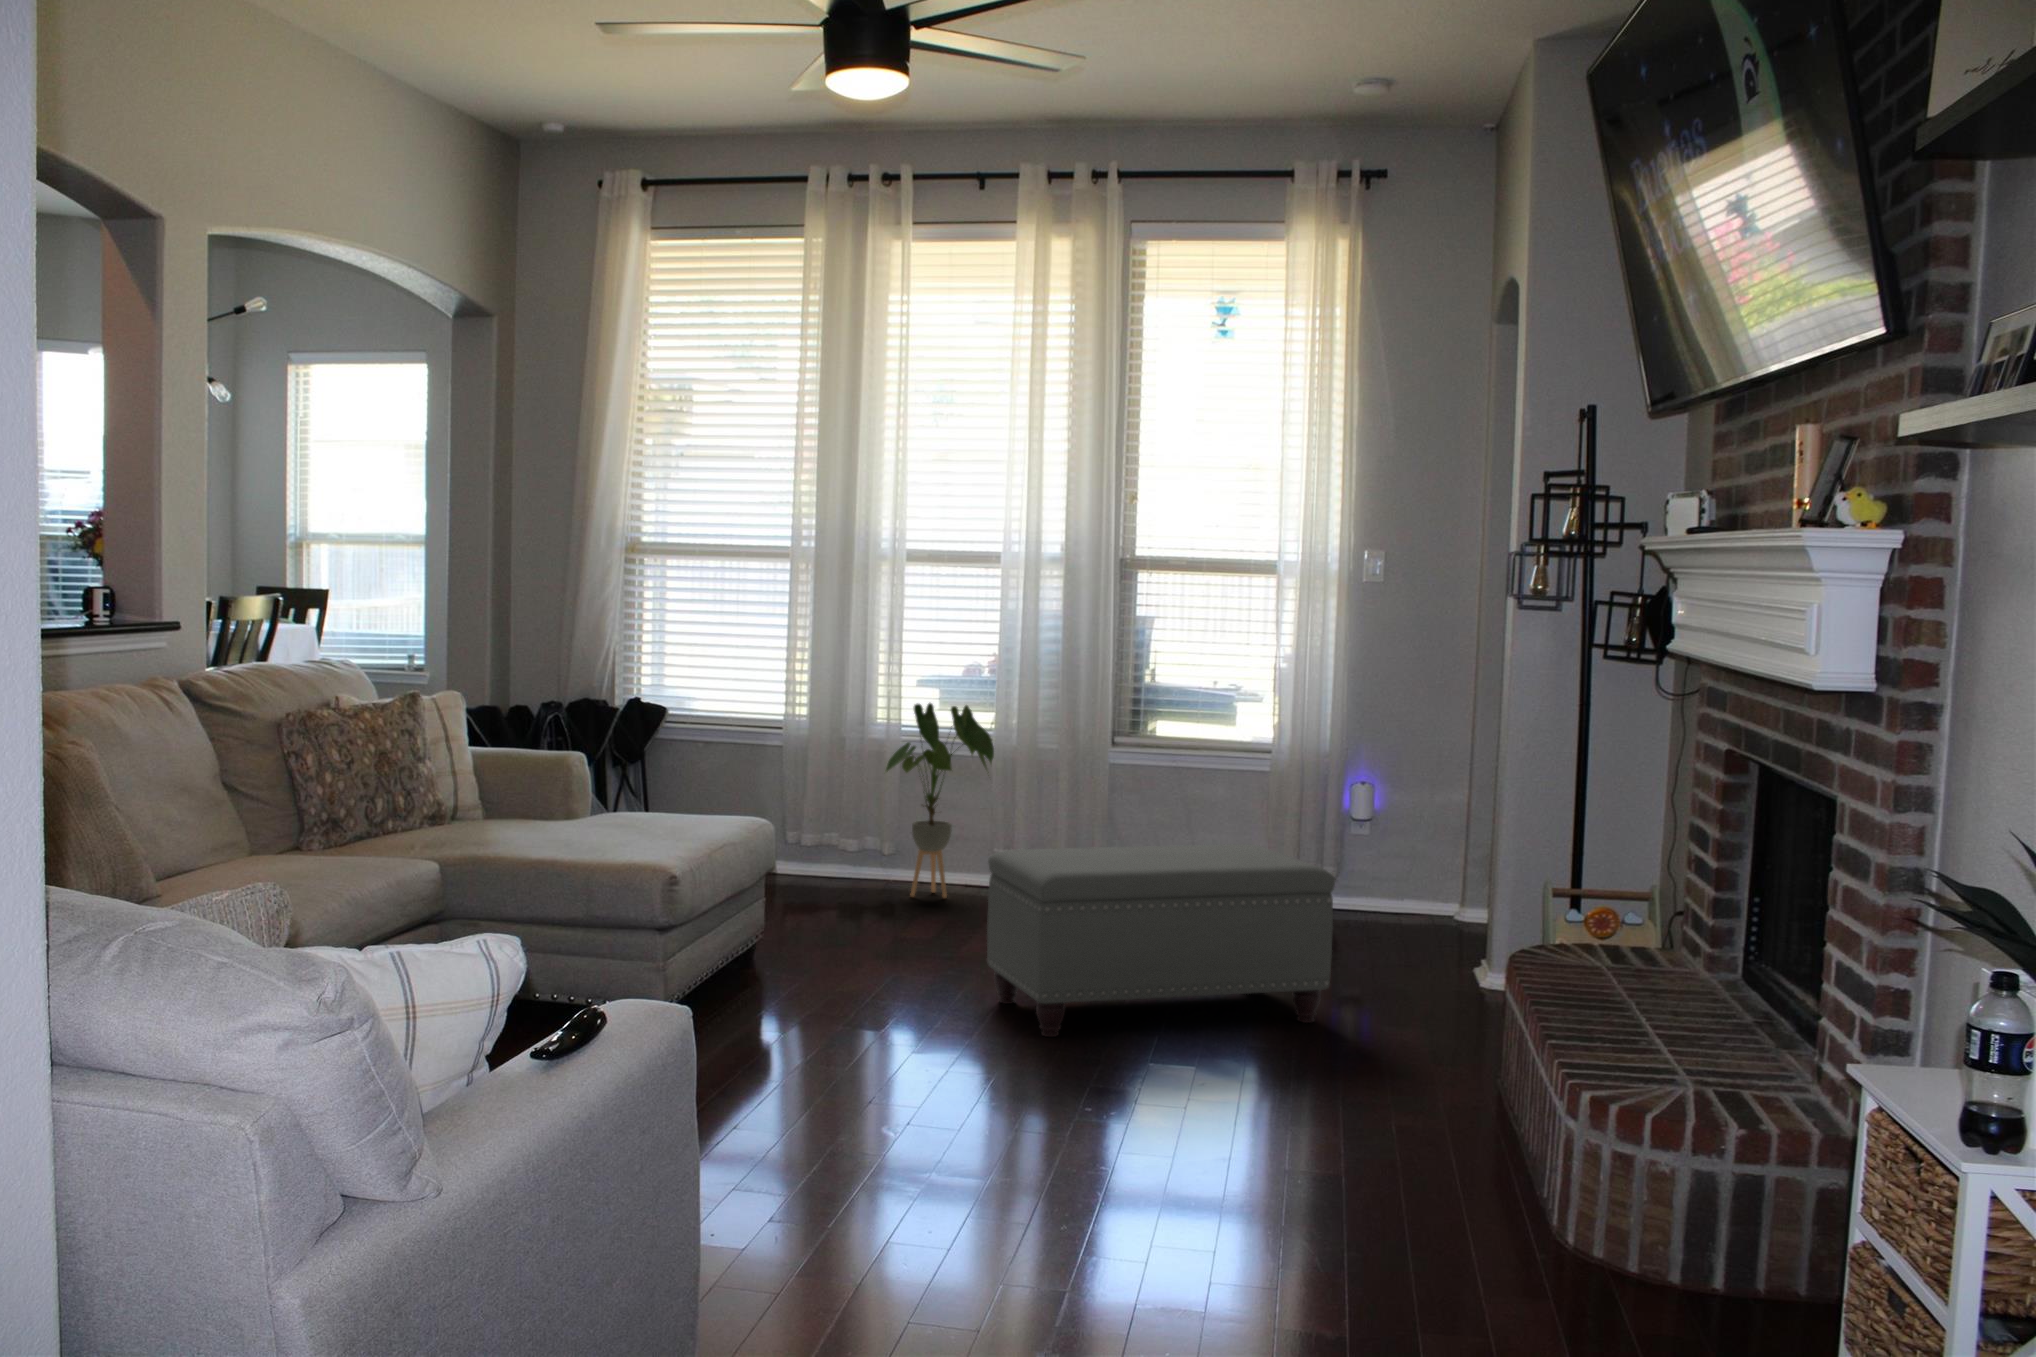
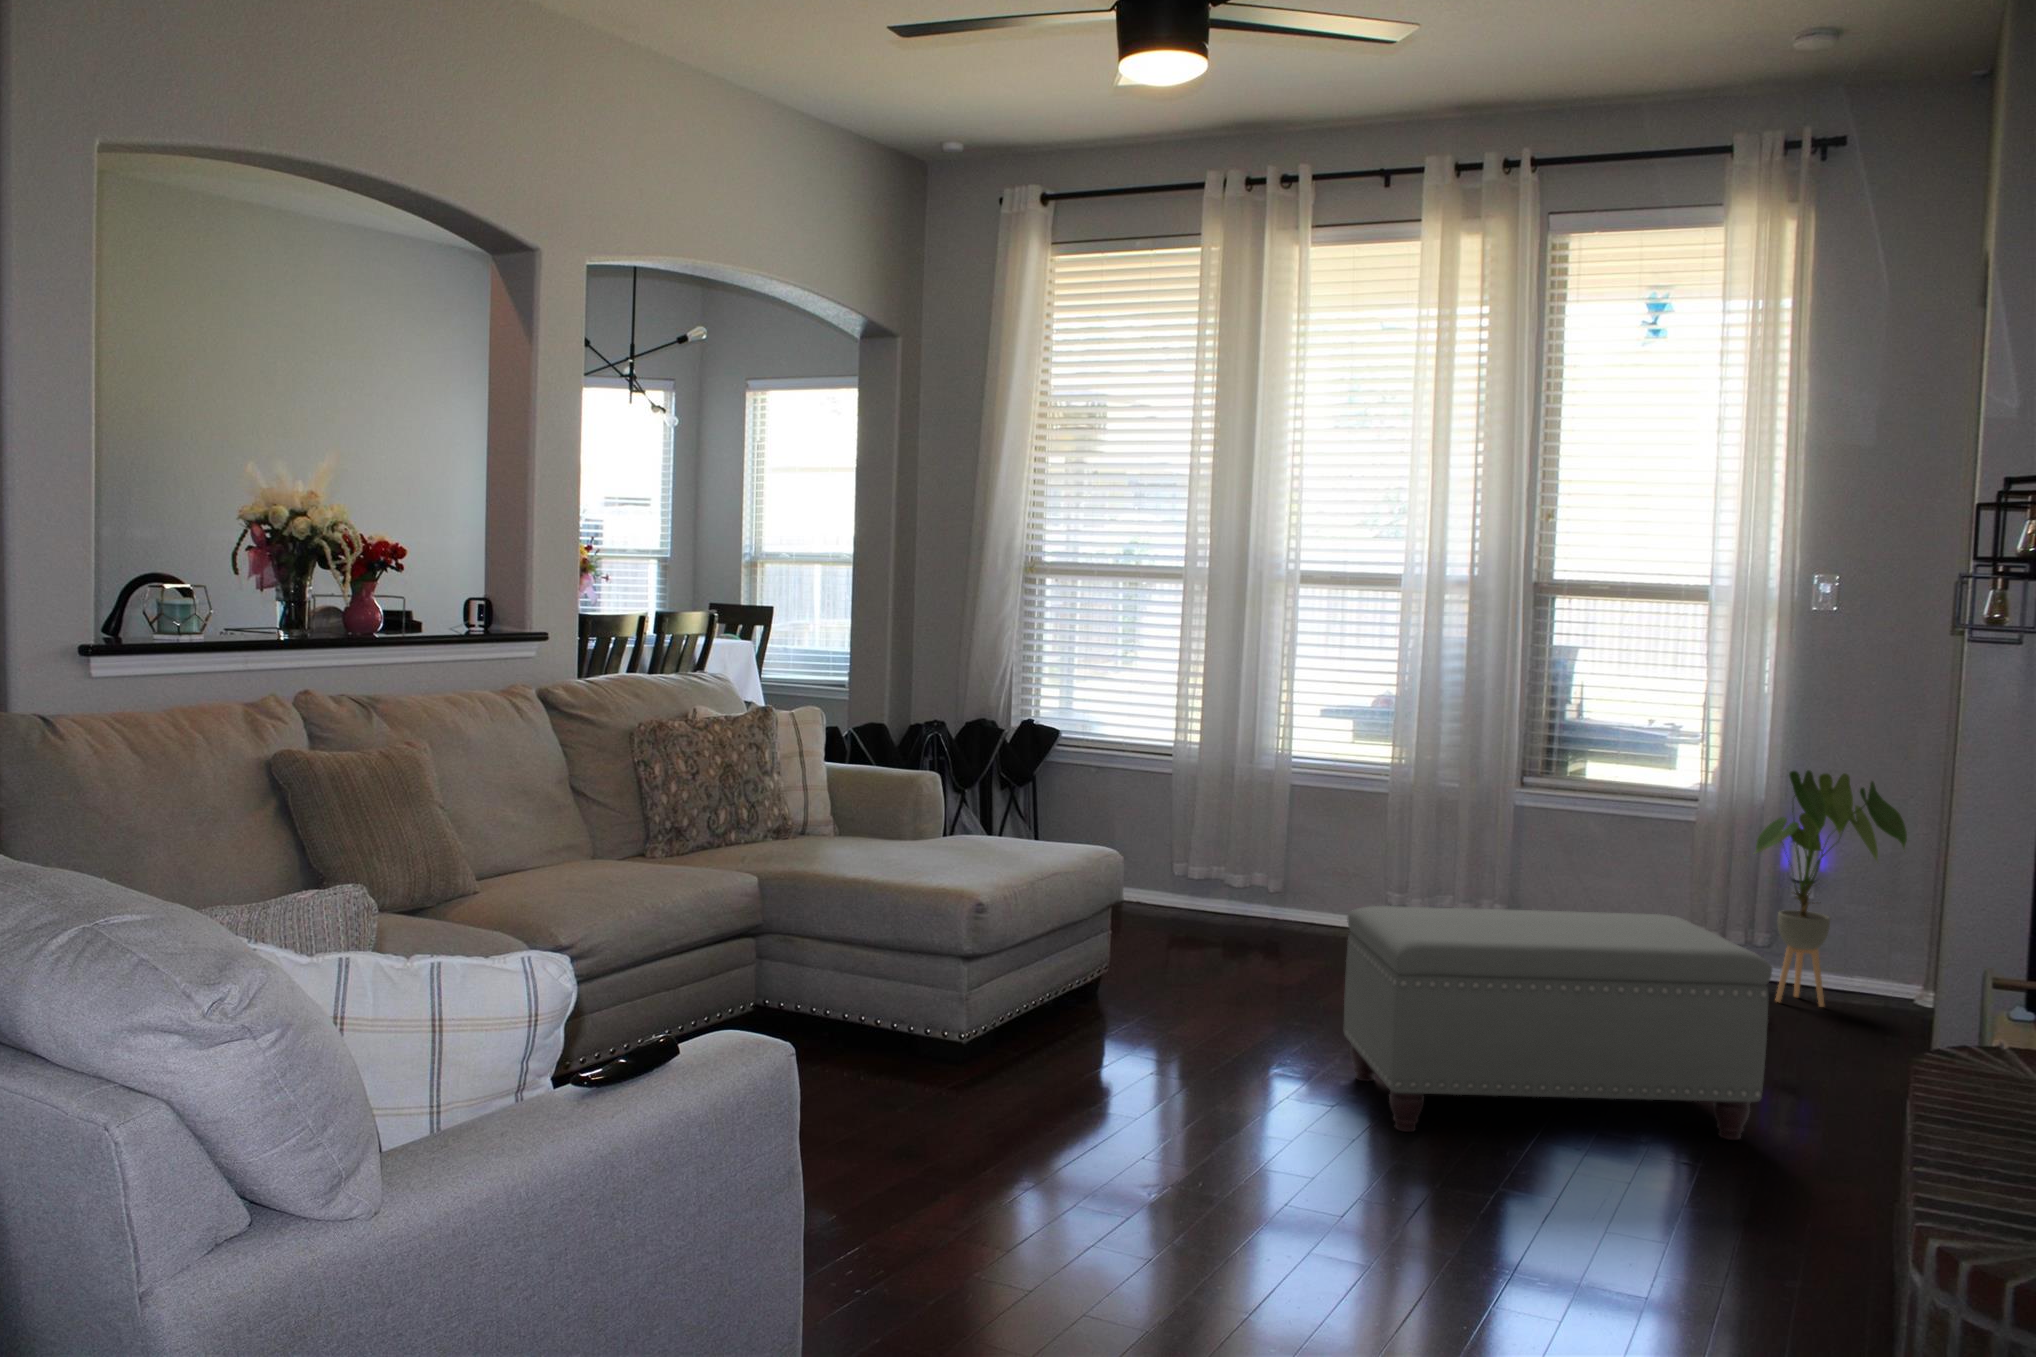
house plant: present [886,703,994,898] -> present [1756,770,1907,1007]

